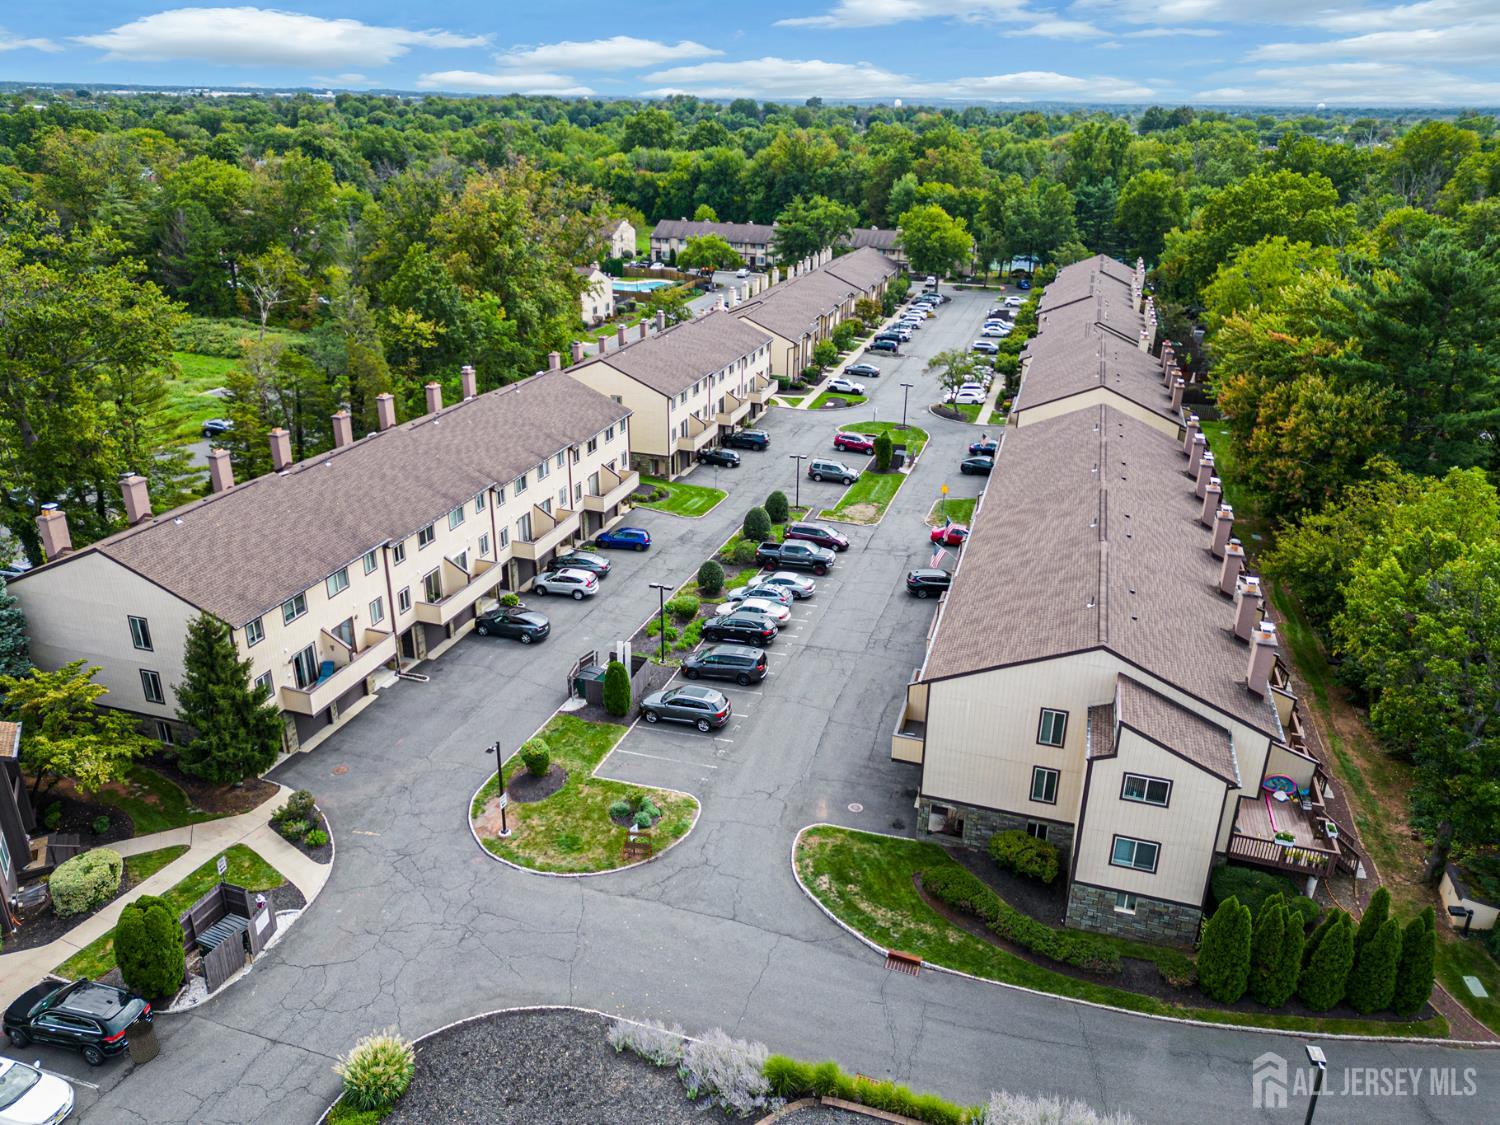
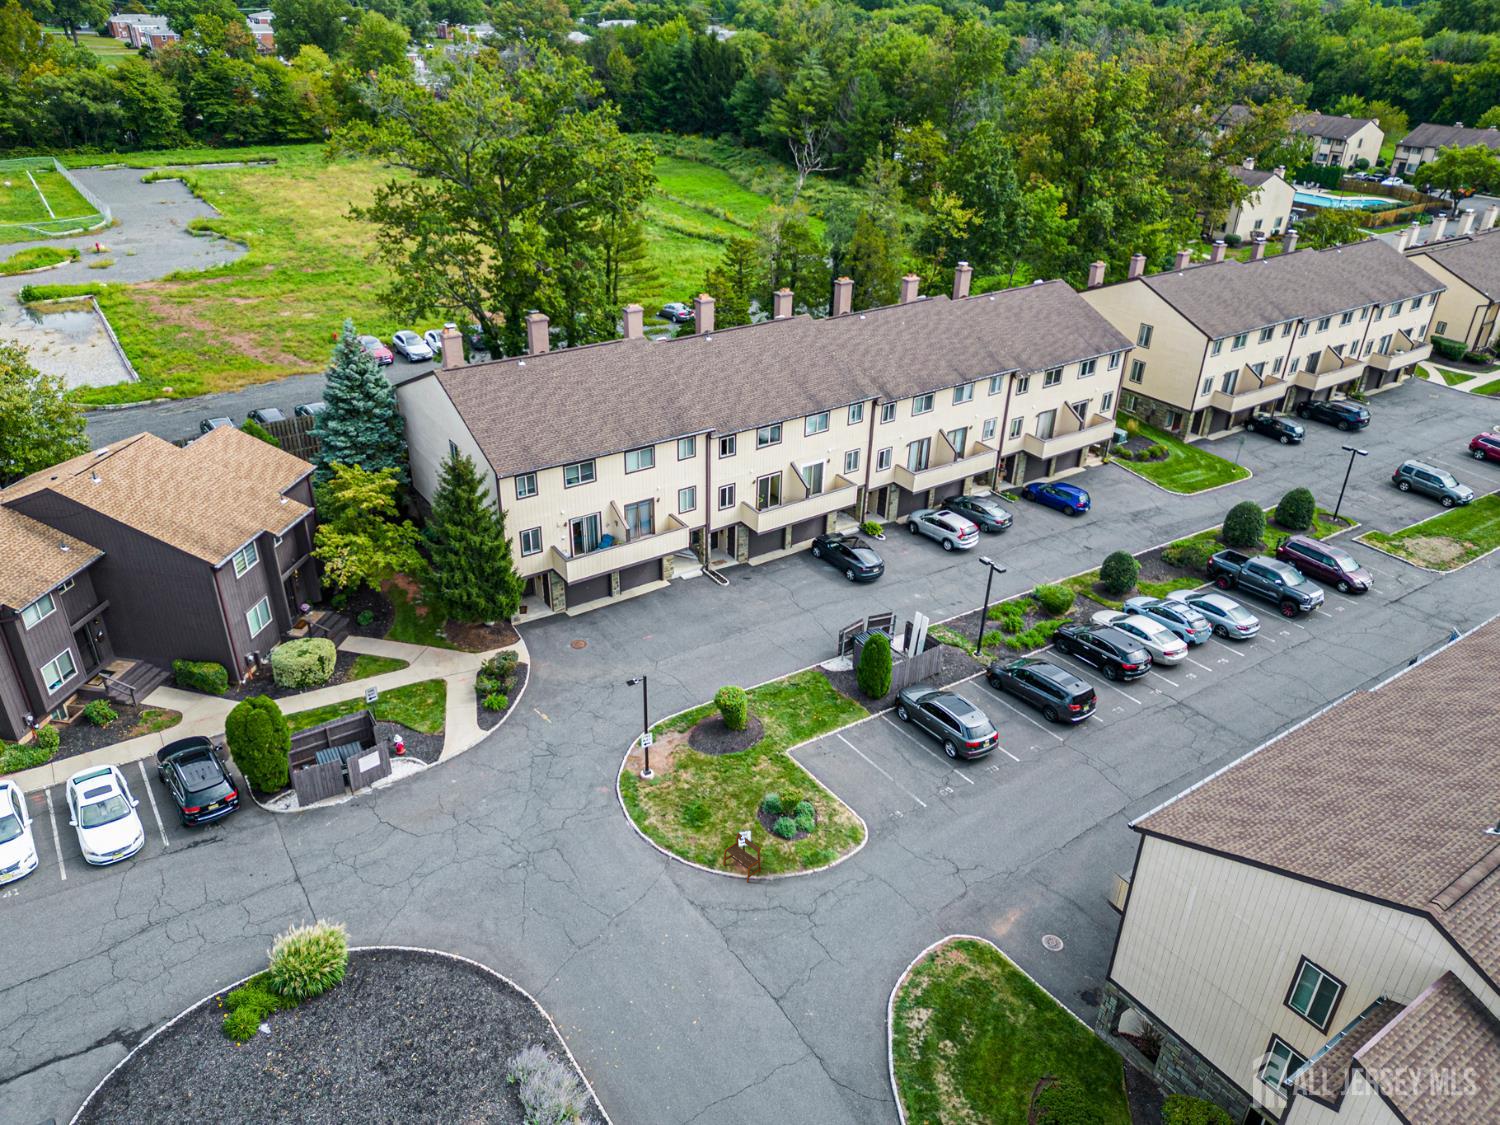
trash can: present [125,1020,159,1064] -> none [202,802,234,840]

